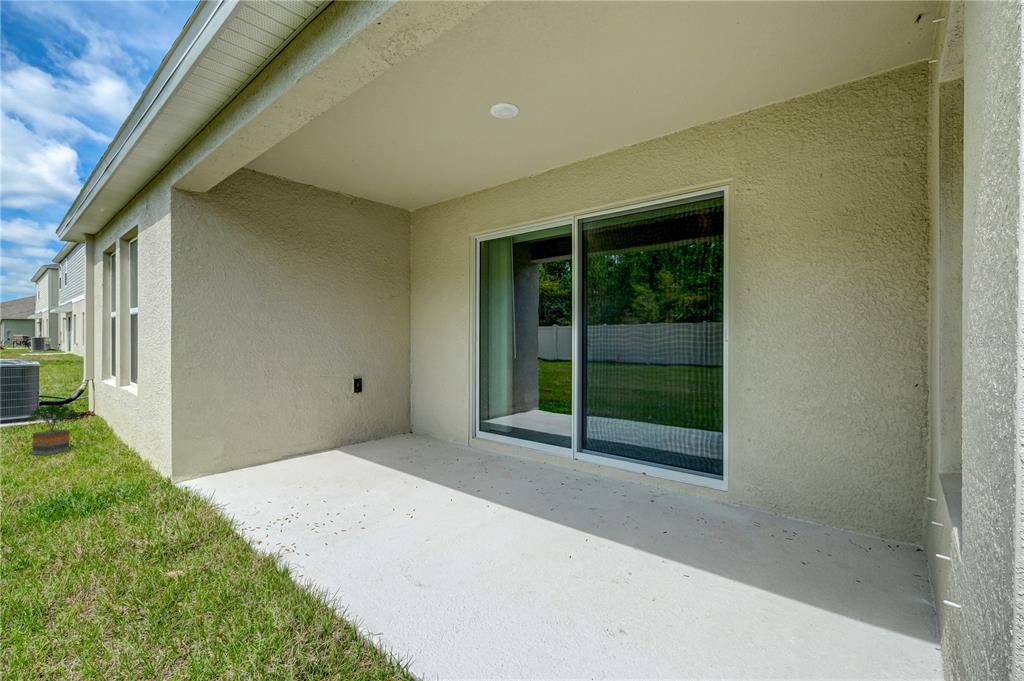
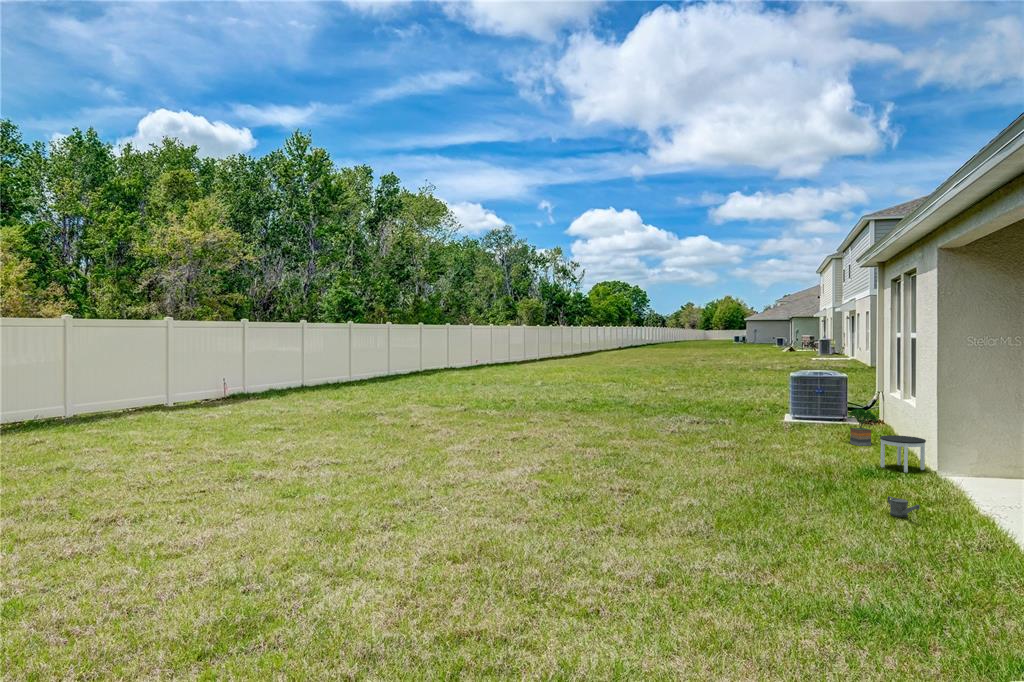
round table: none [77,433,150,486] -> present [880,435,926,473]
watering can: none [74,564,143,608] -> present [887,496,920,517]

